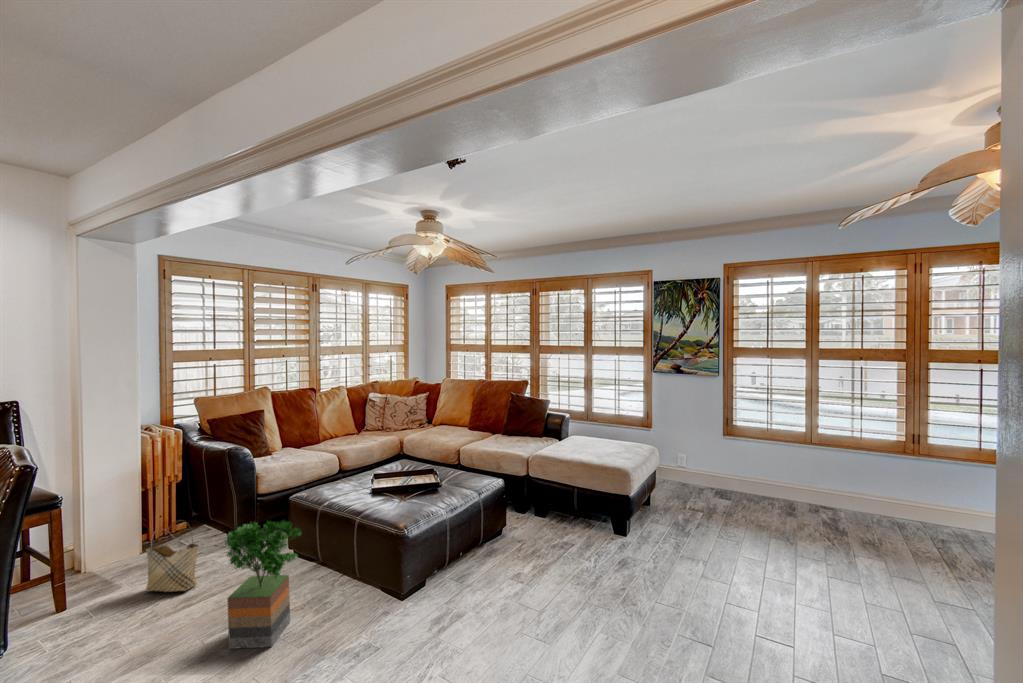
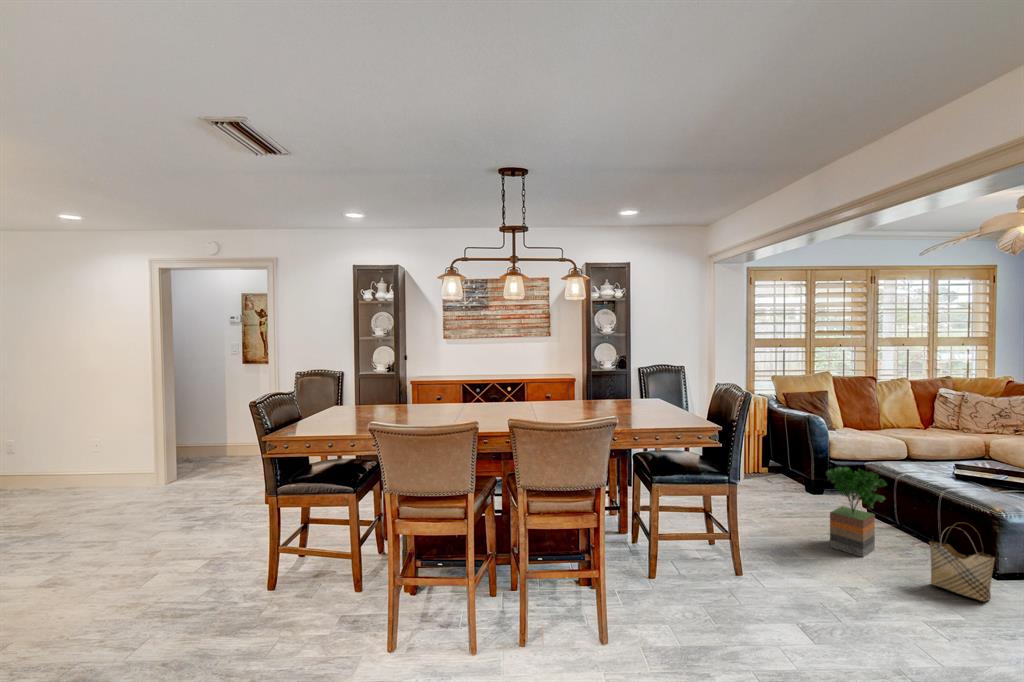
woven basket: present [146,520,198,592] -> present [929,522,995,601]

